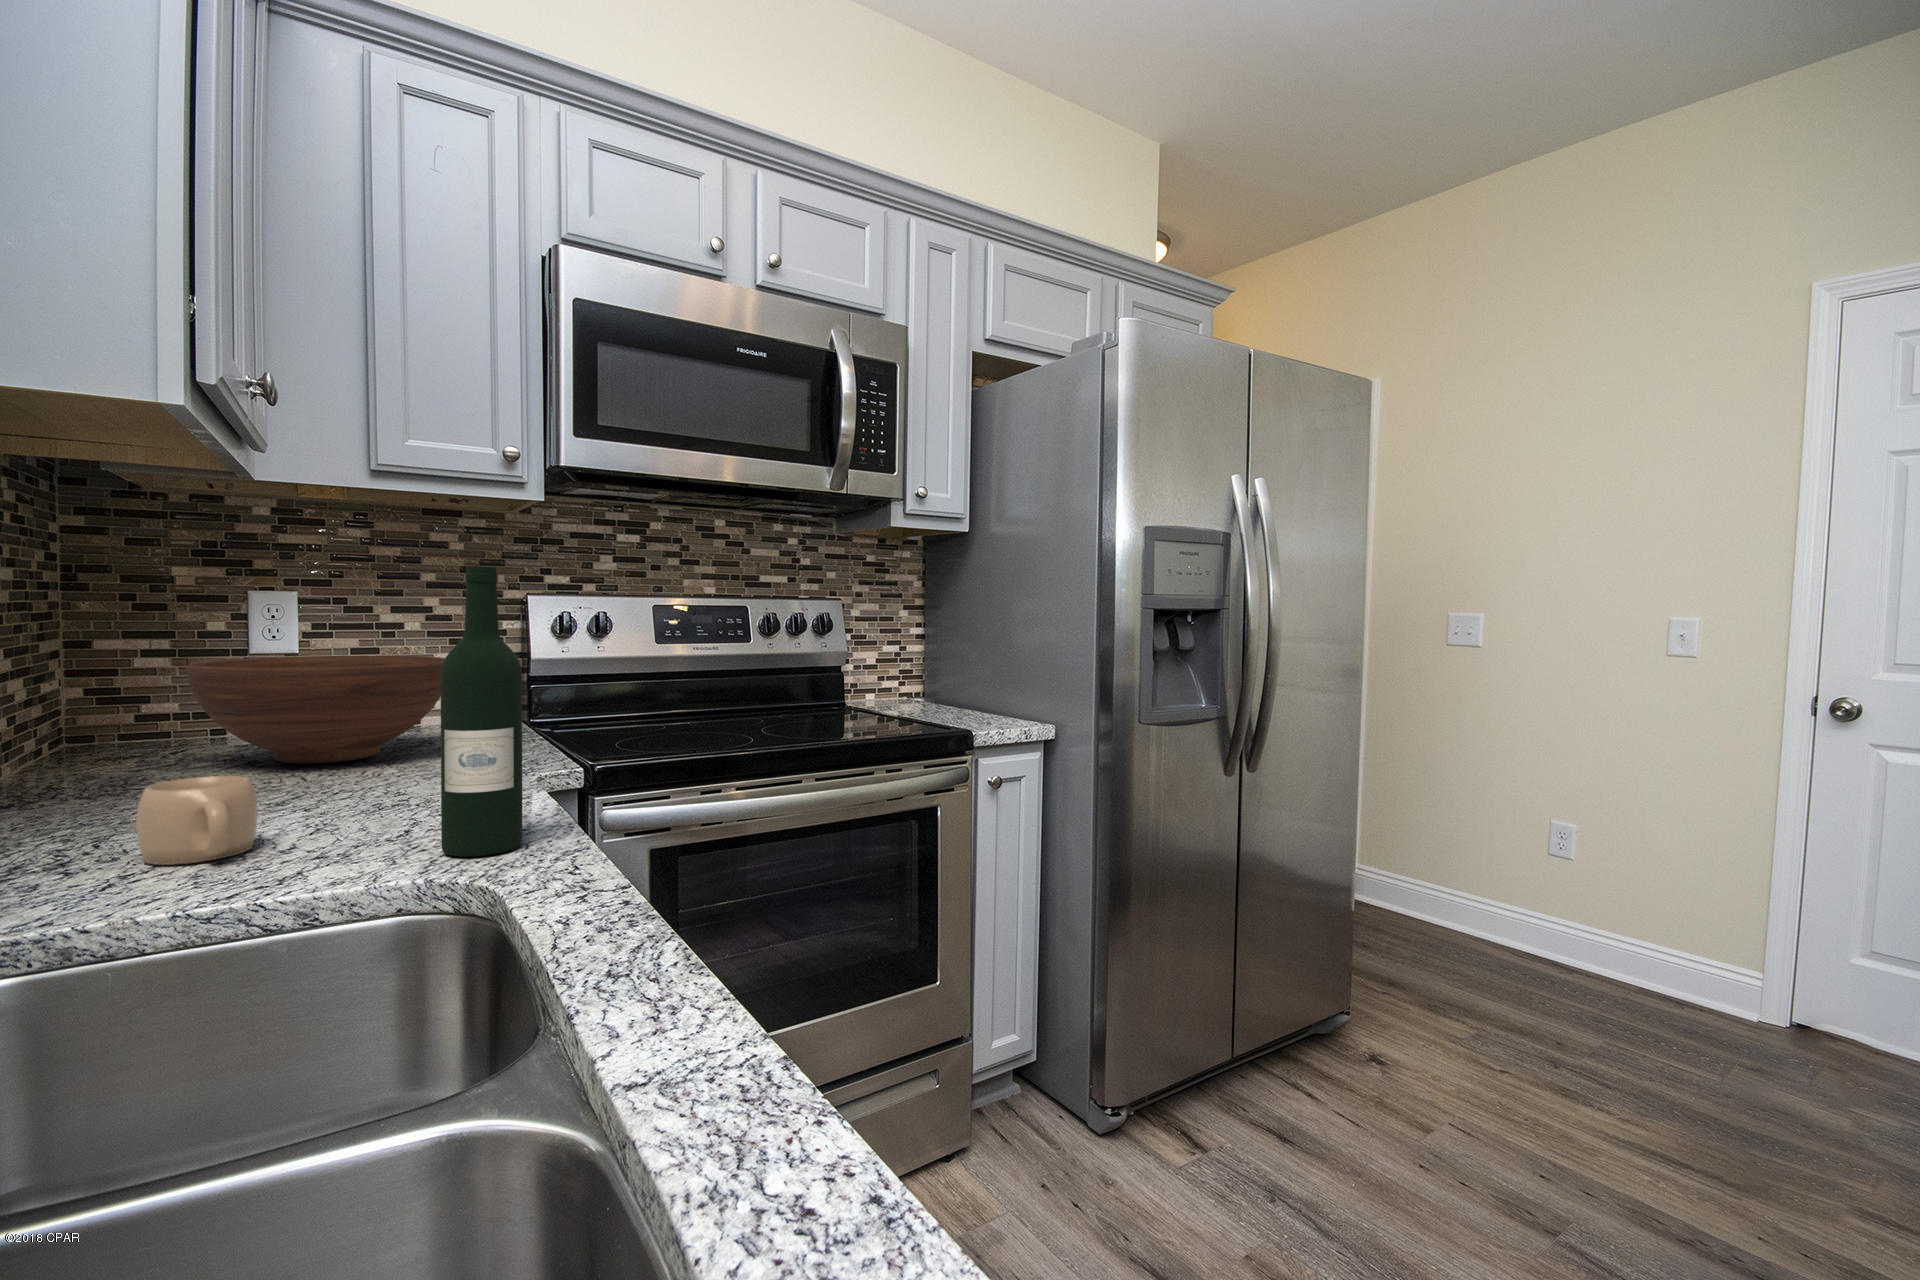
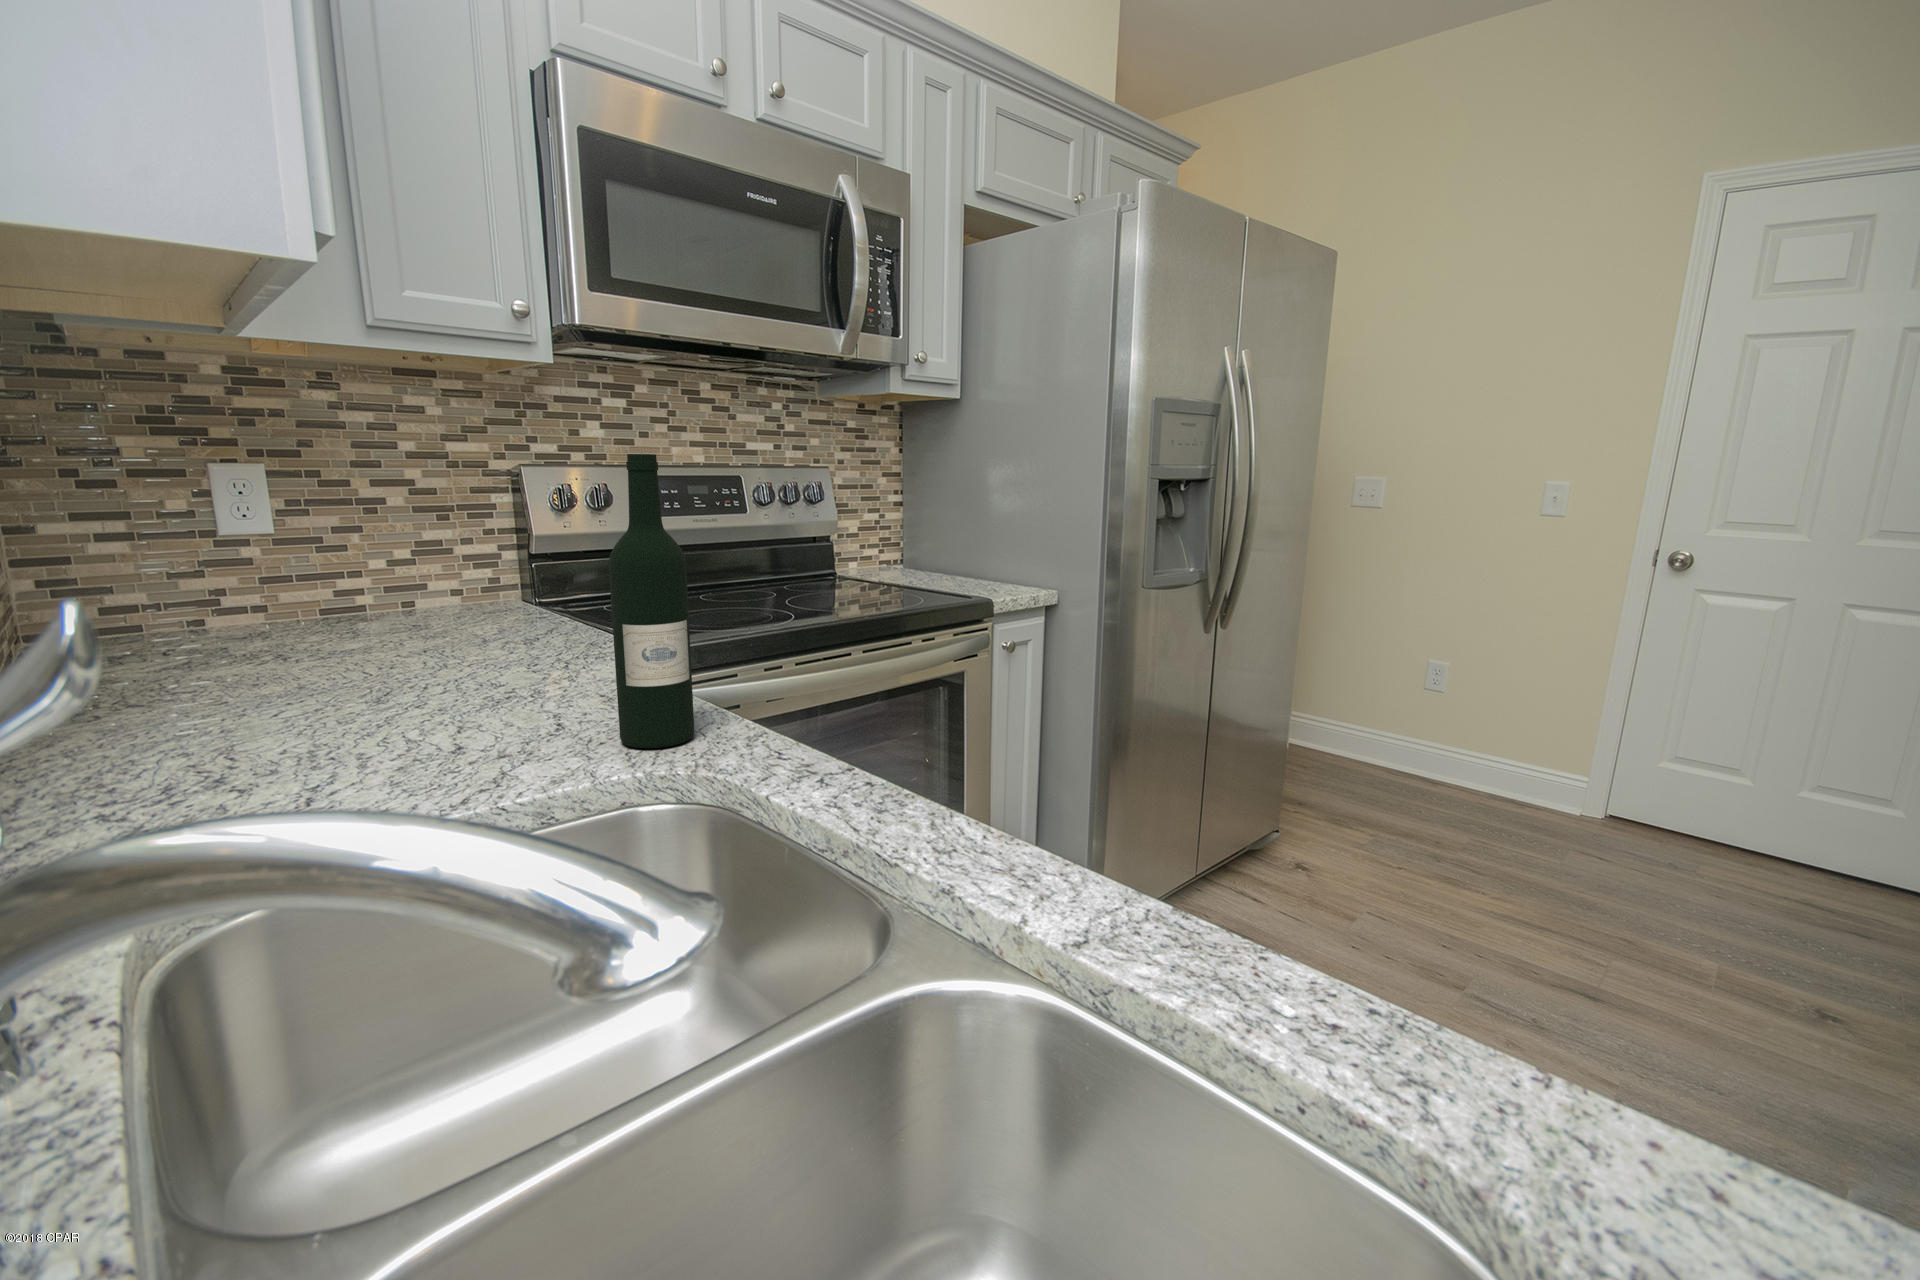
fruit bowl: present [187,656,445,764] -> none [198,536,481,655]
mug: present [136,776,258,865] -> none [300,677,417,772]

